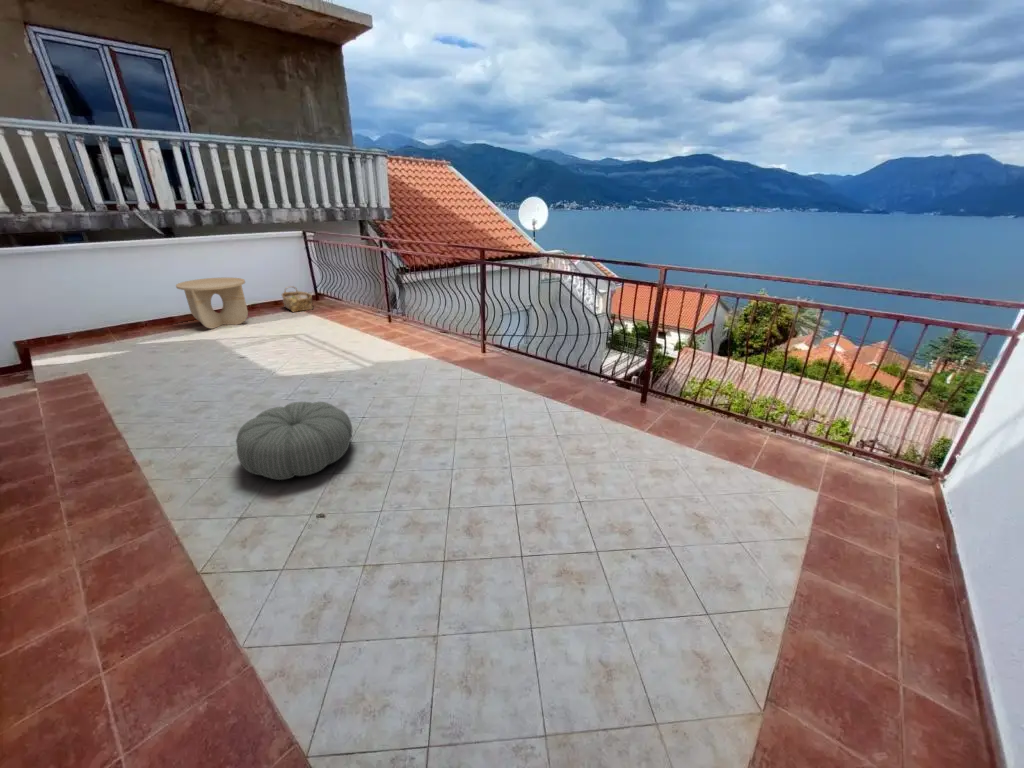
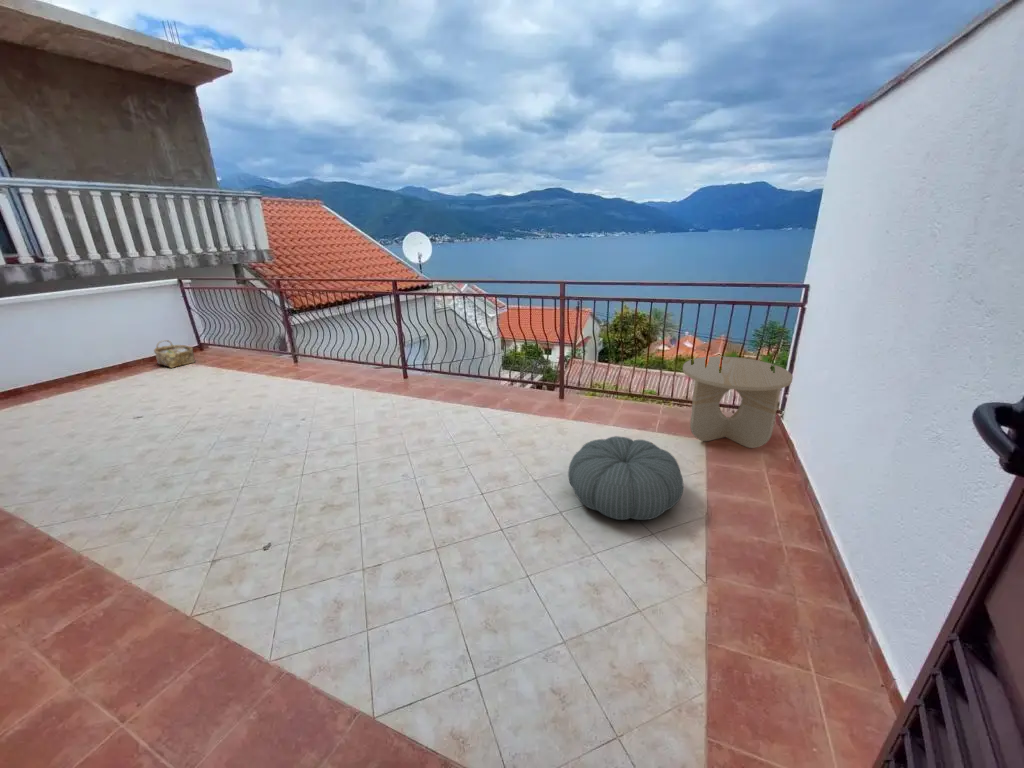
side table: present [176,278,248,328] -> present [683,357,793,448]
pouf: present [236,402,352,480] -> present [568,436,683,520]

